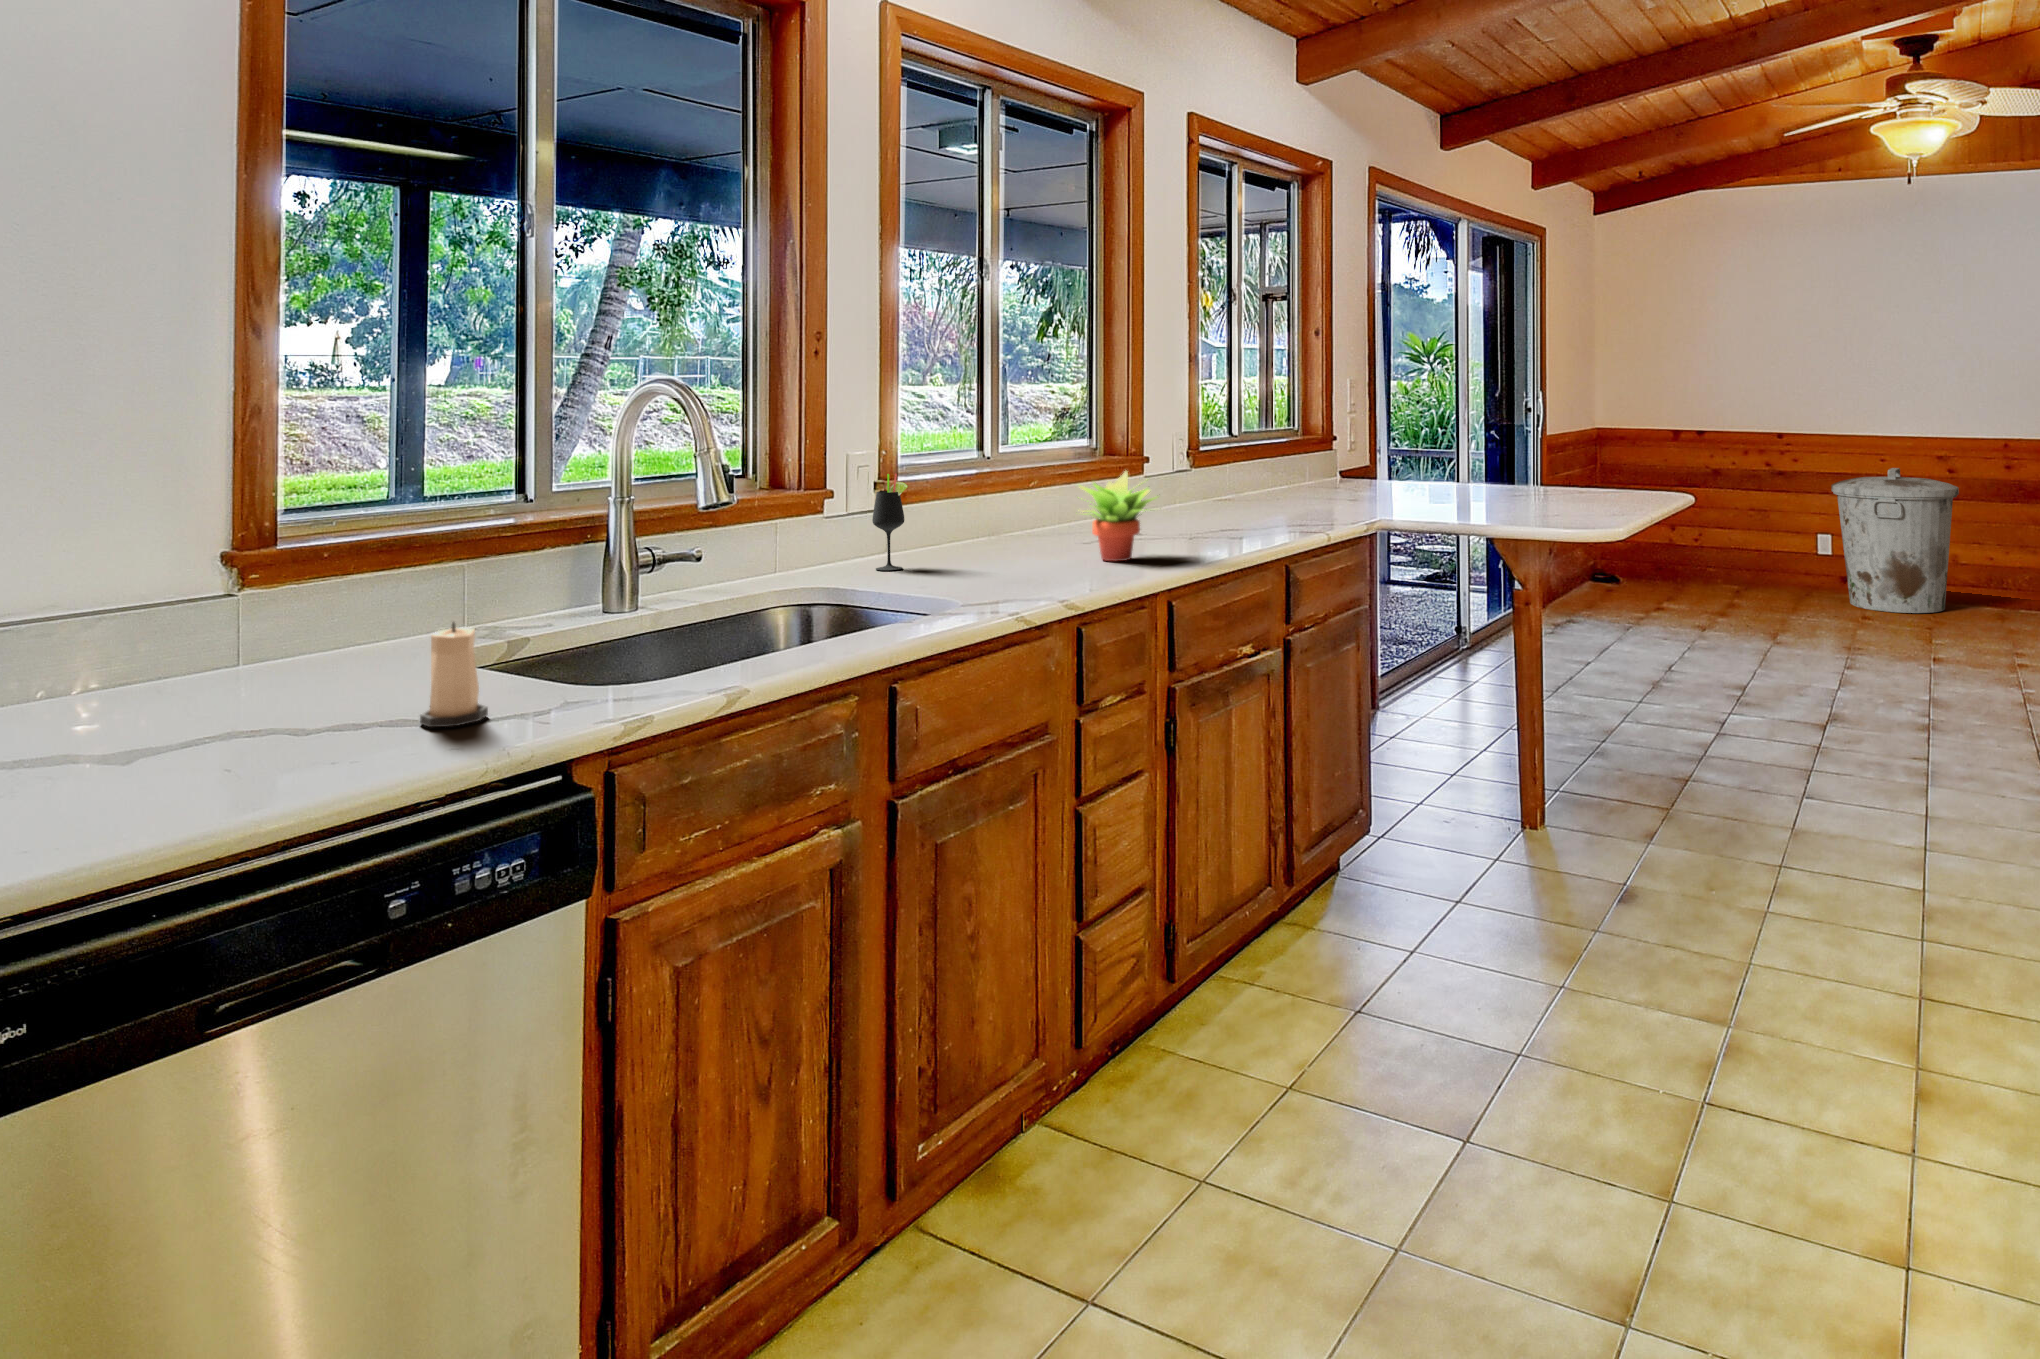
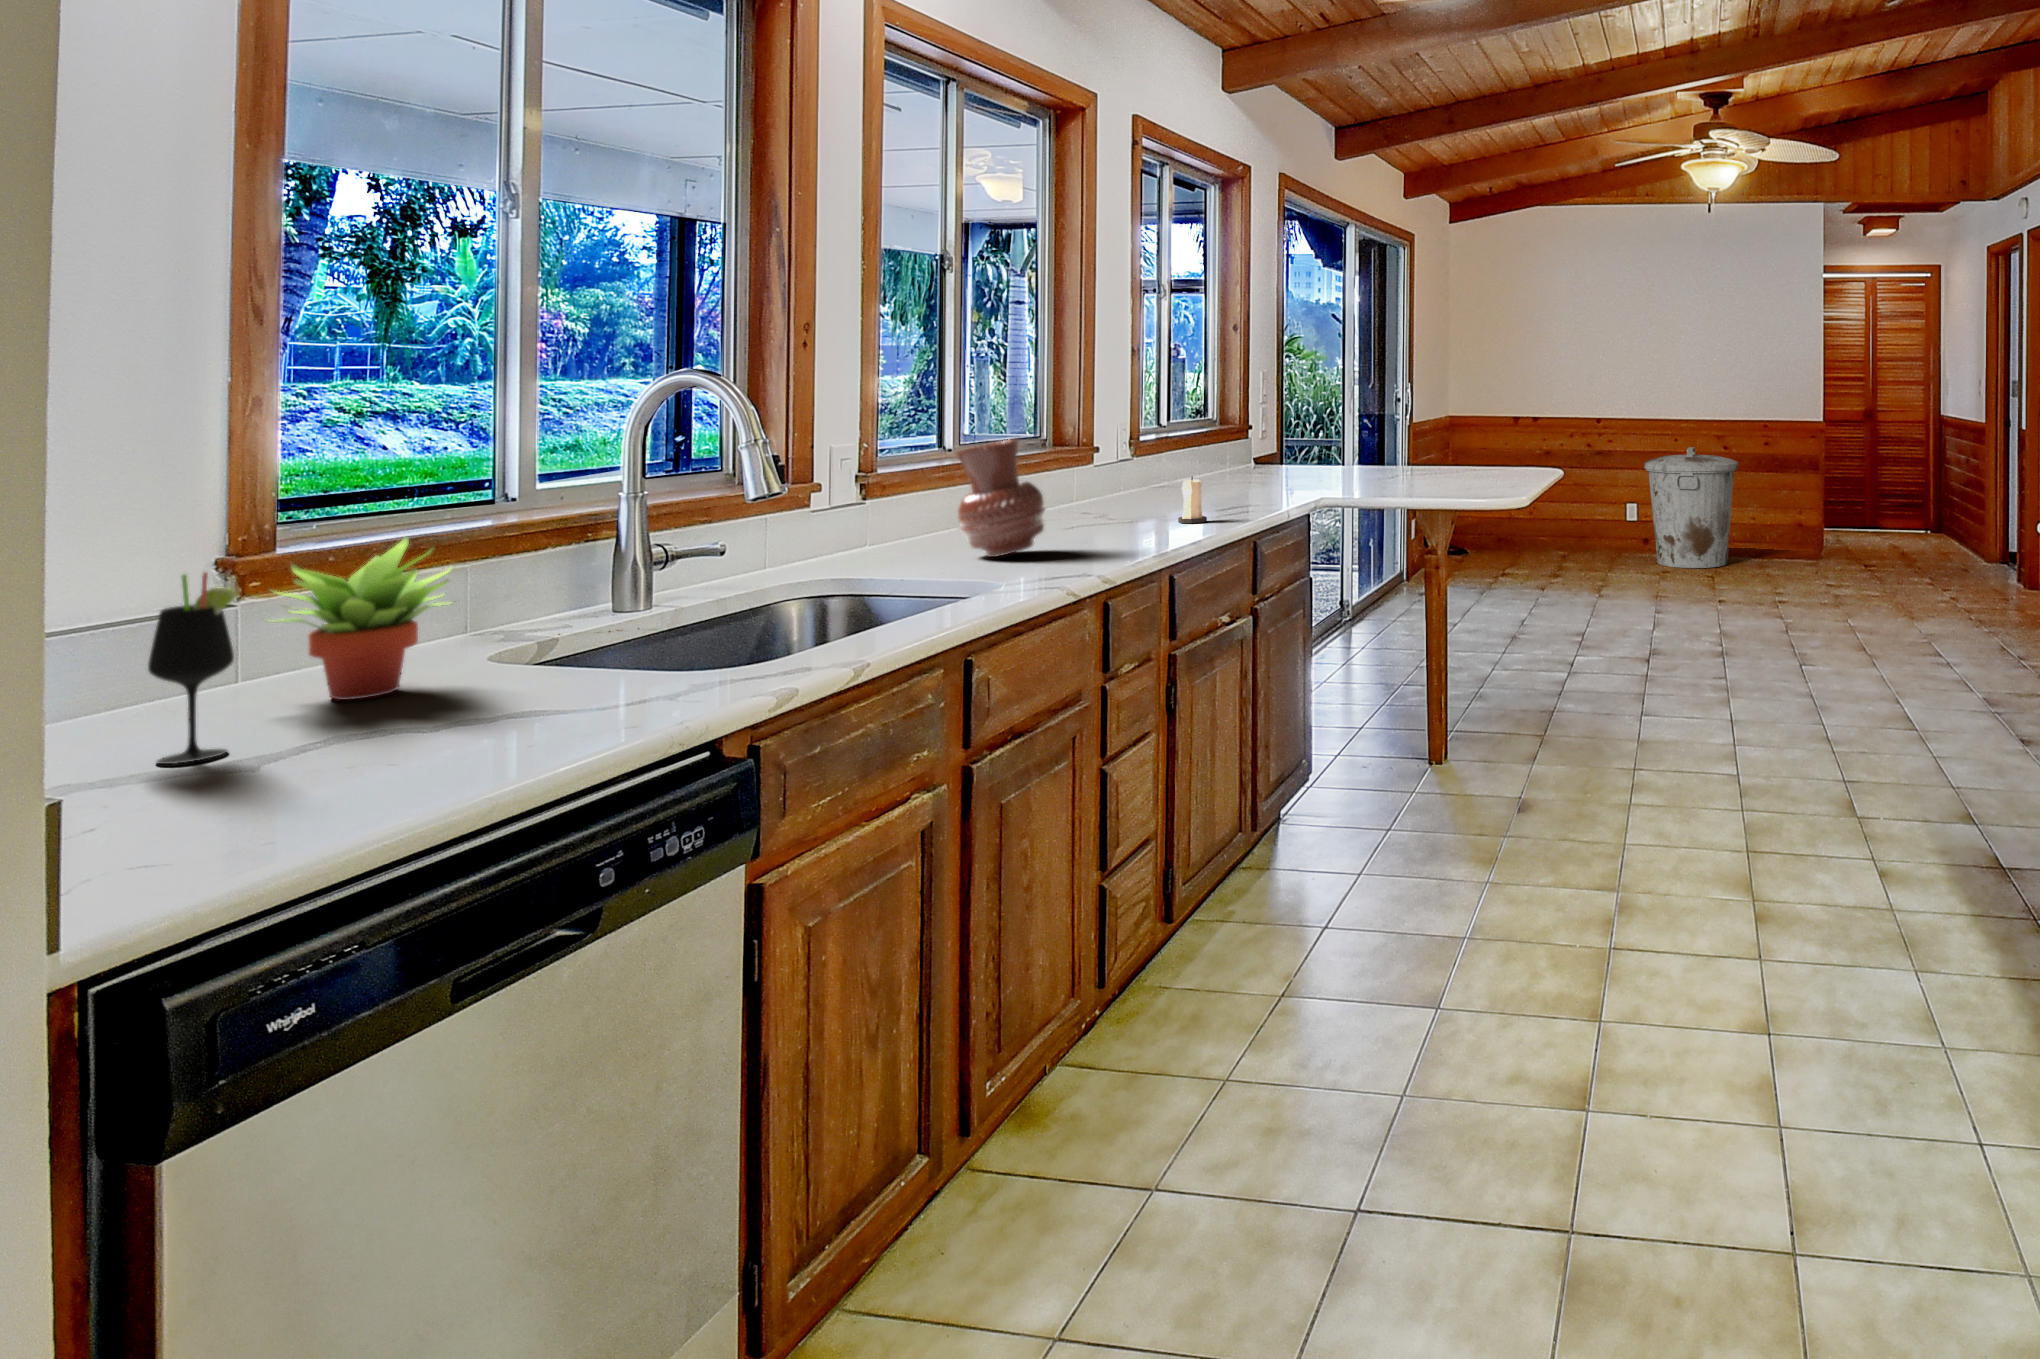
vase: none [948,449,1037,573] -> present [956,439,1045,557]
succulent plant: present [1079,471,1157,561] -> present [275,537,453,700]
wine glass: present [872,474,908,570] -> present [148,573,237,764]
candle: present [420,622,488,727] -> present [1178,477,1207,523]

